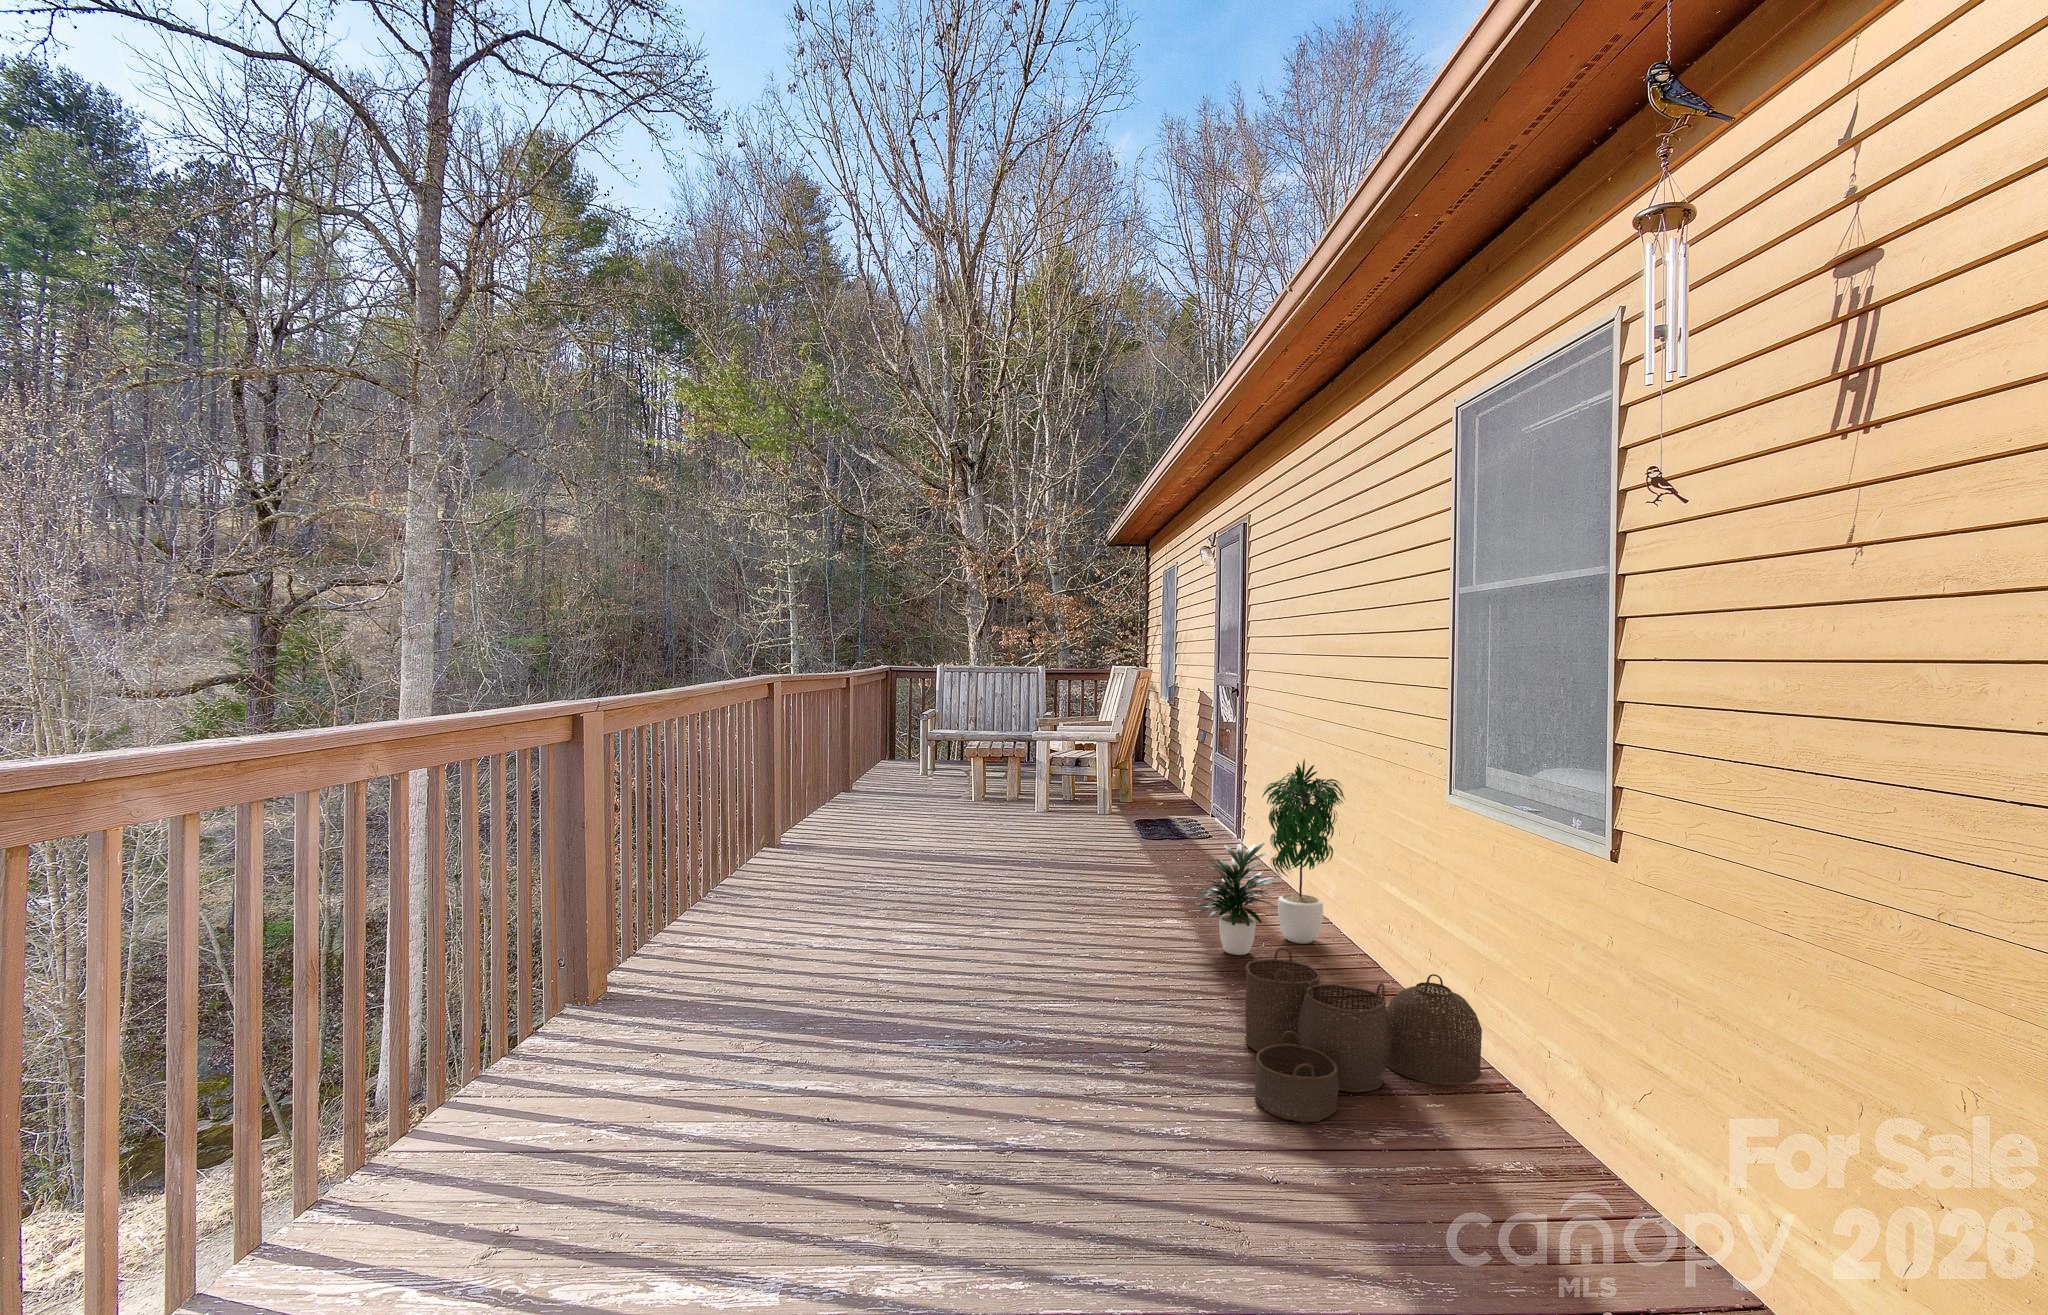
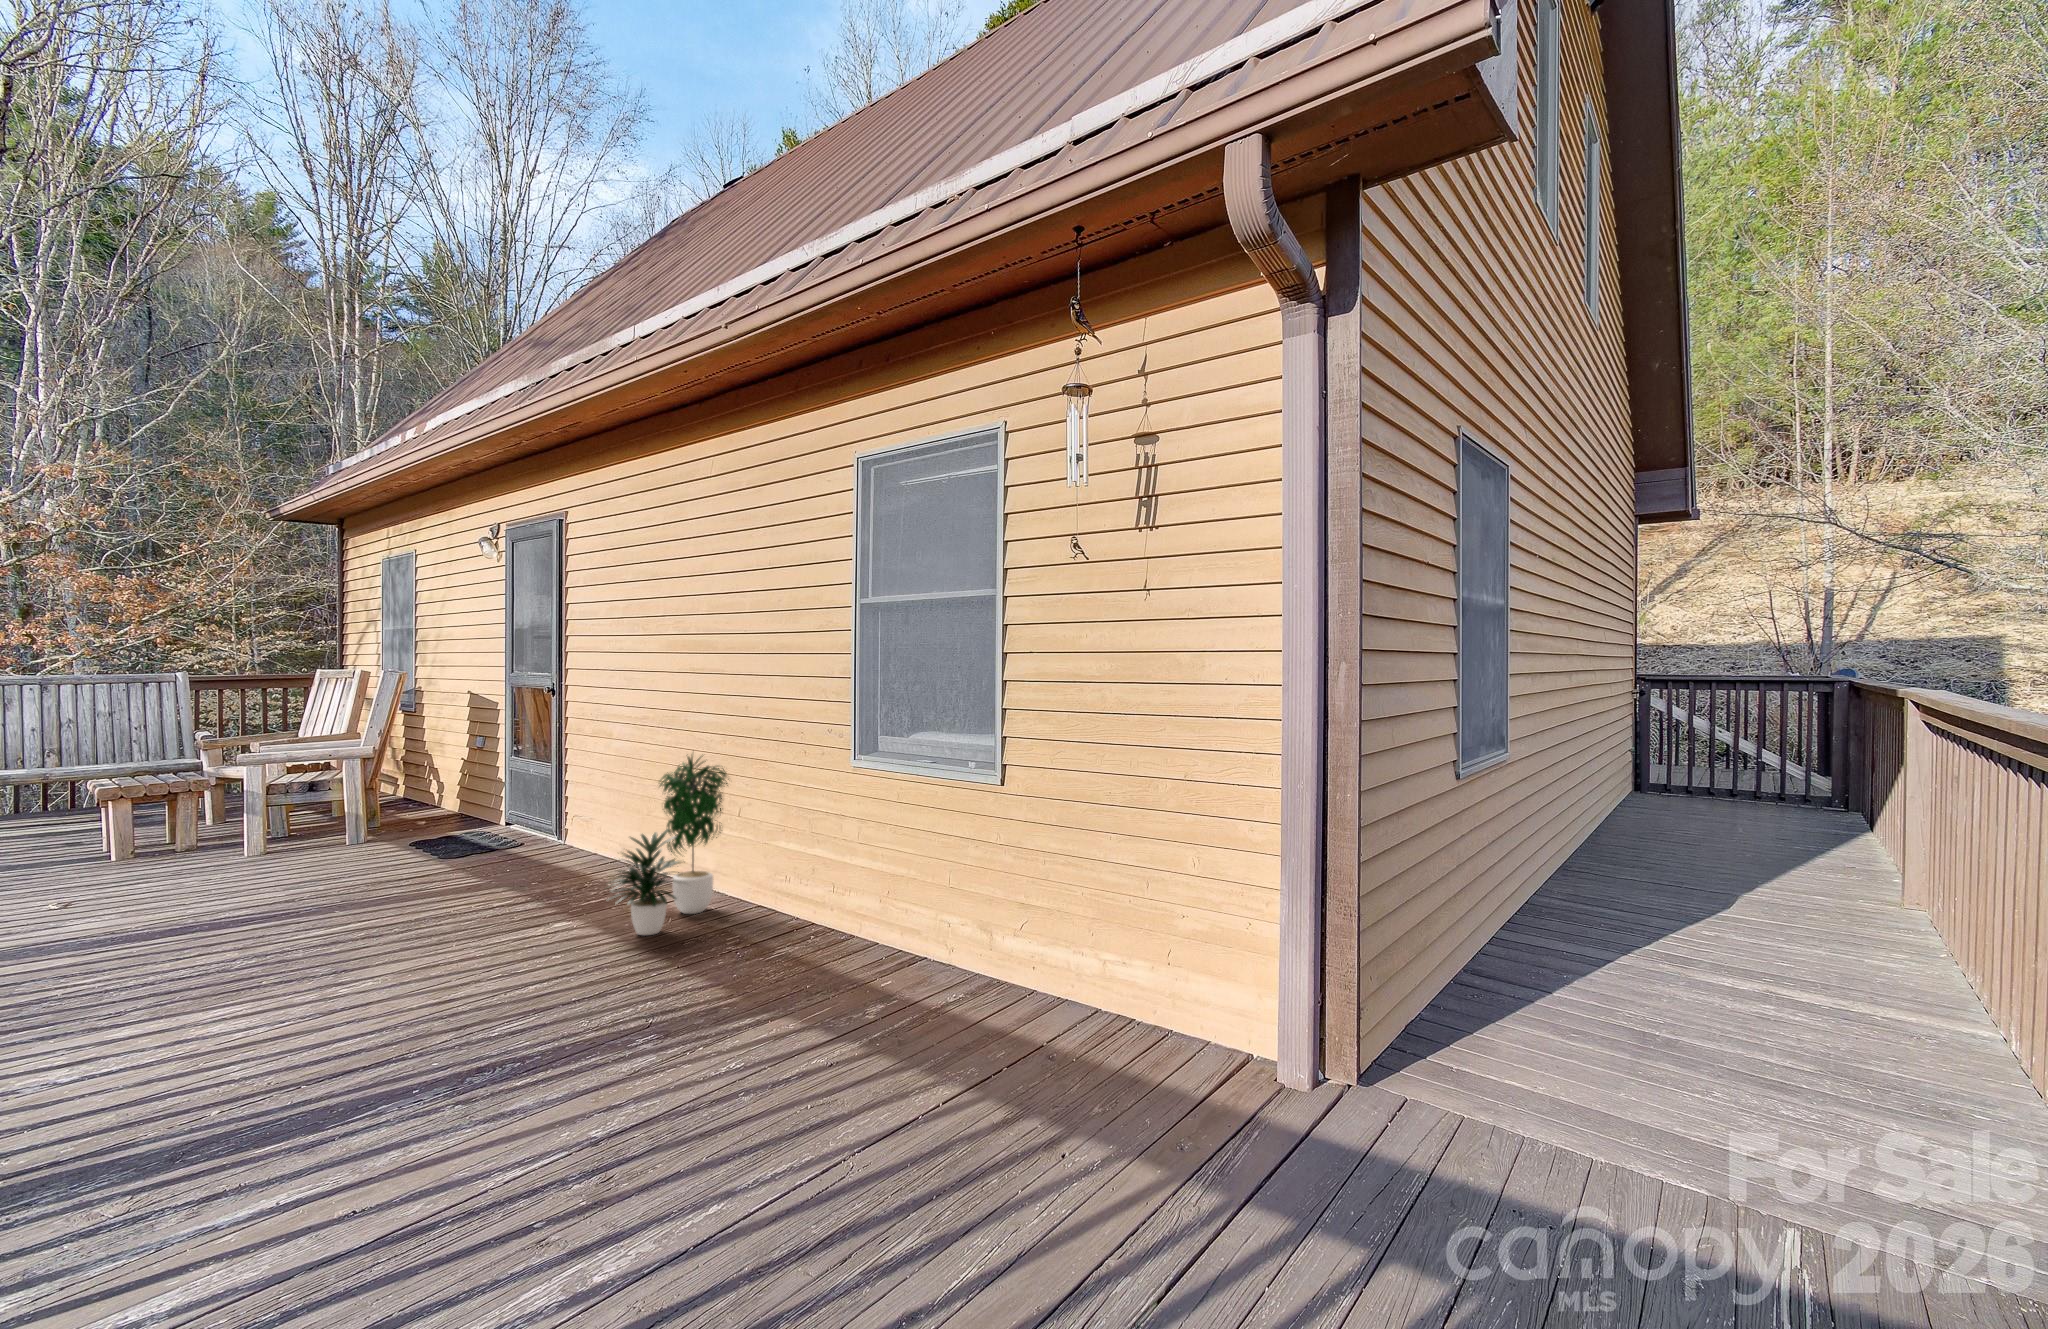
woven basket: present [1245,948,1482,1122] -> none [723,898,899,1032]

